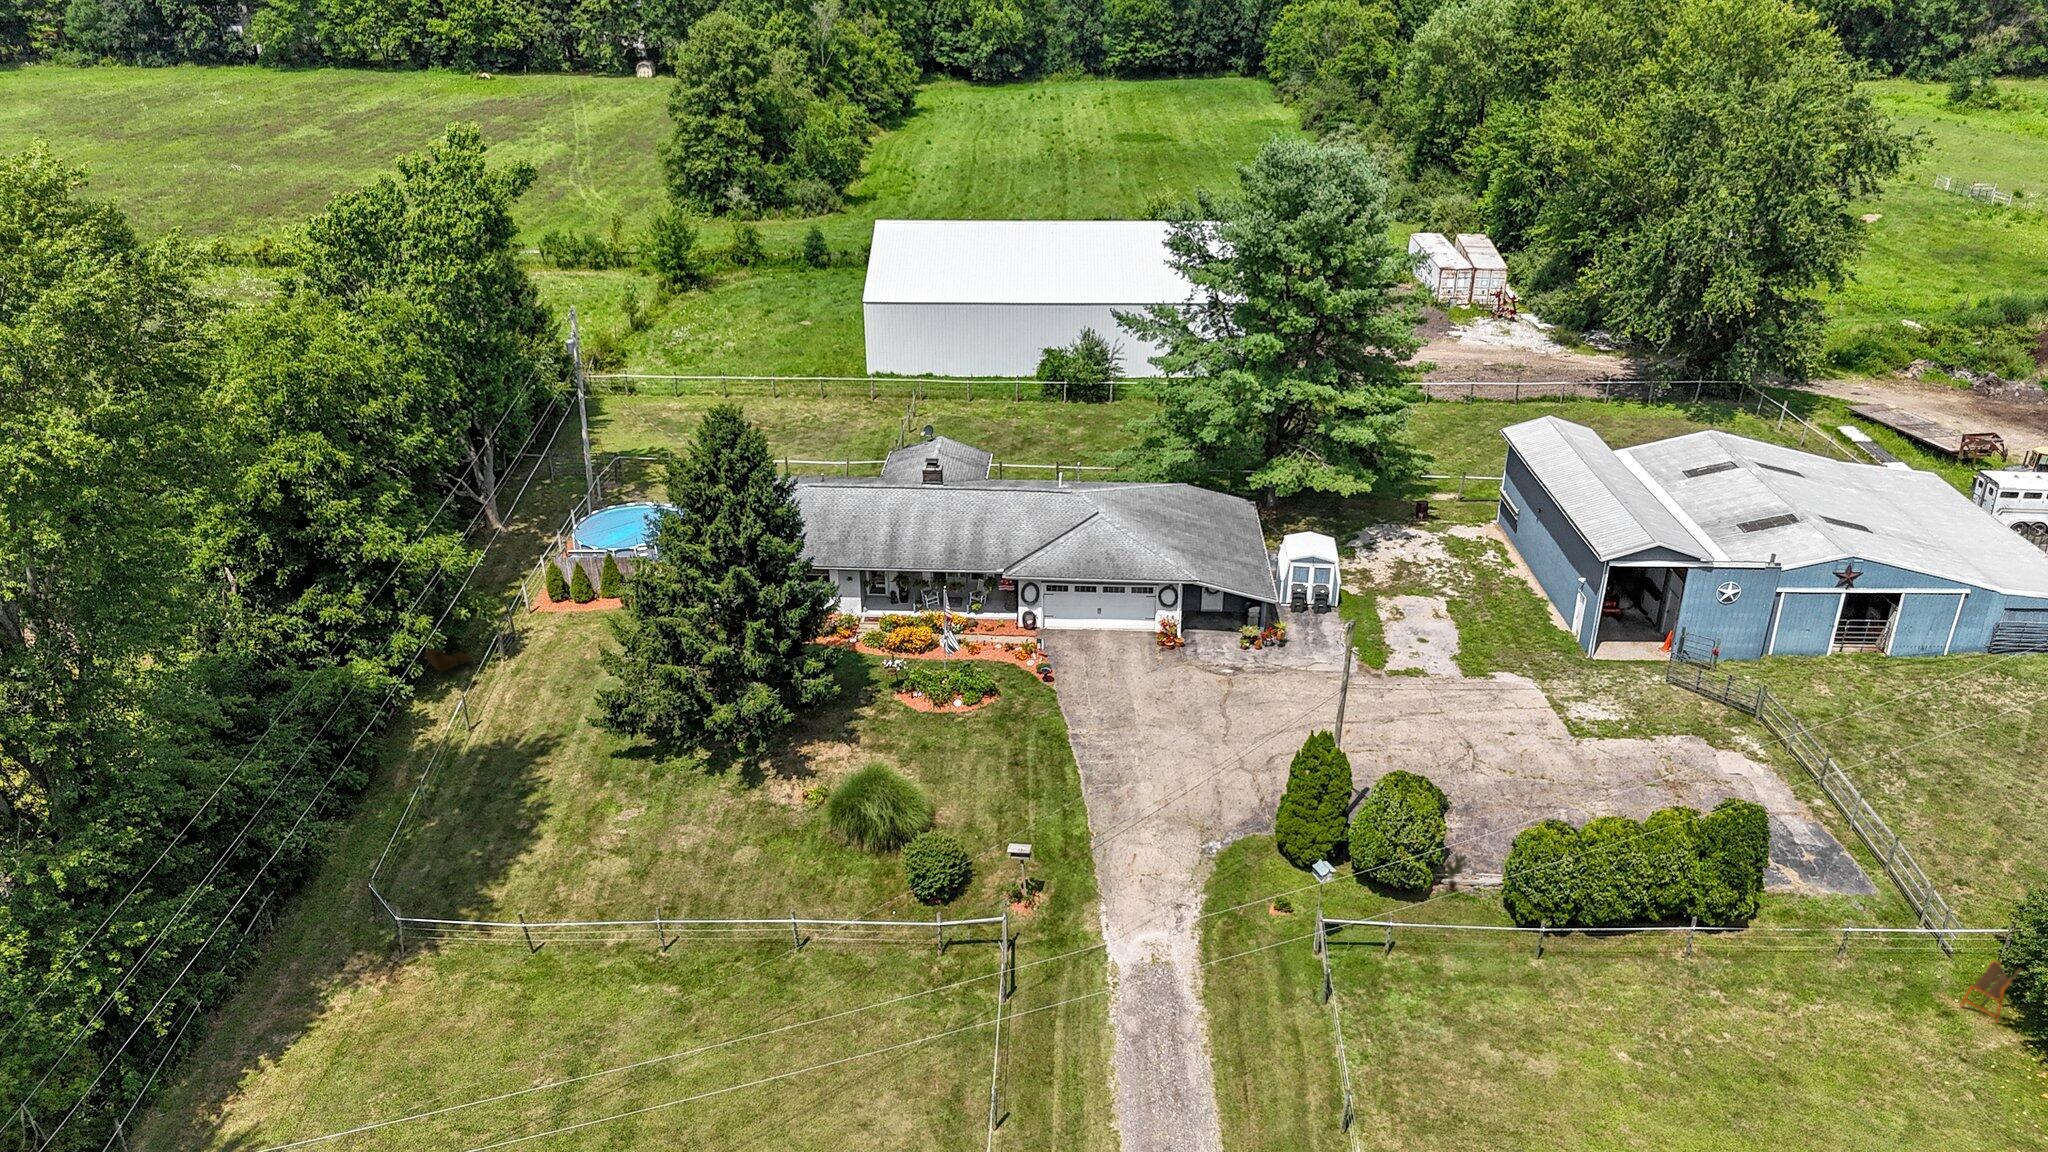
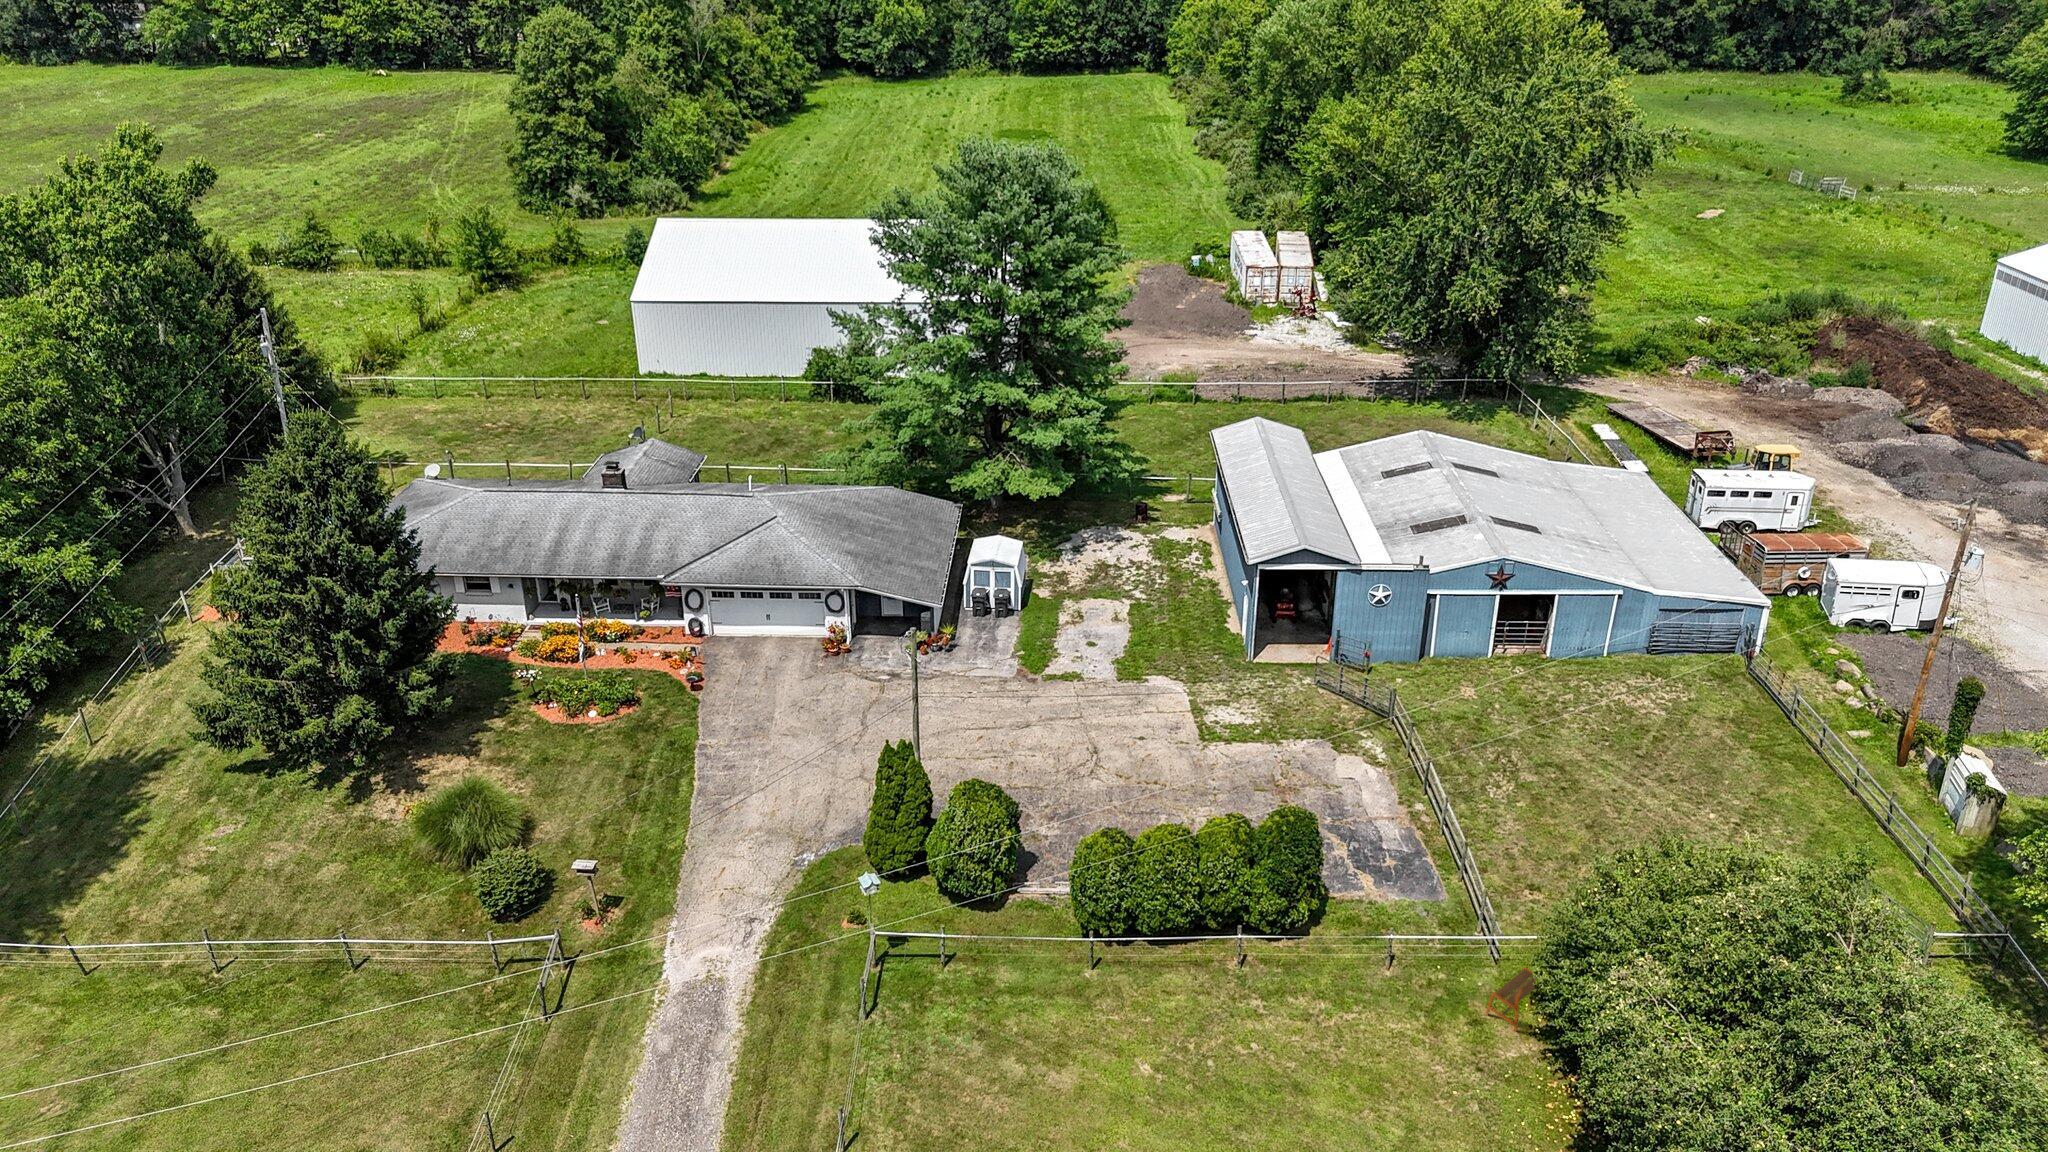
lounge chair: present [425,648,472,677] -> none [57,656,118,692]
potted tree: present [1443,854,1466,890] -> none [1011,863,1038,901]

